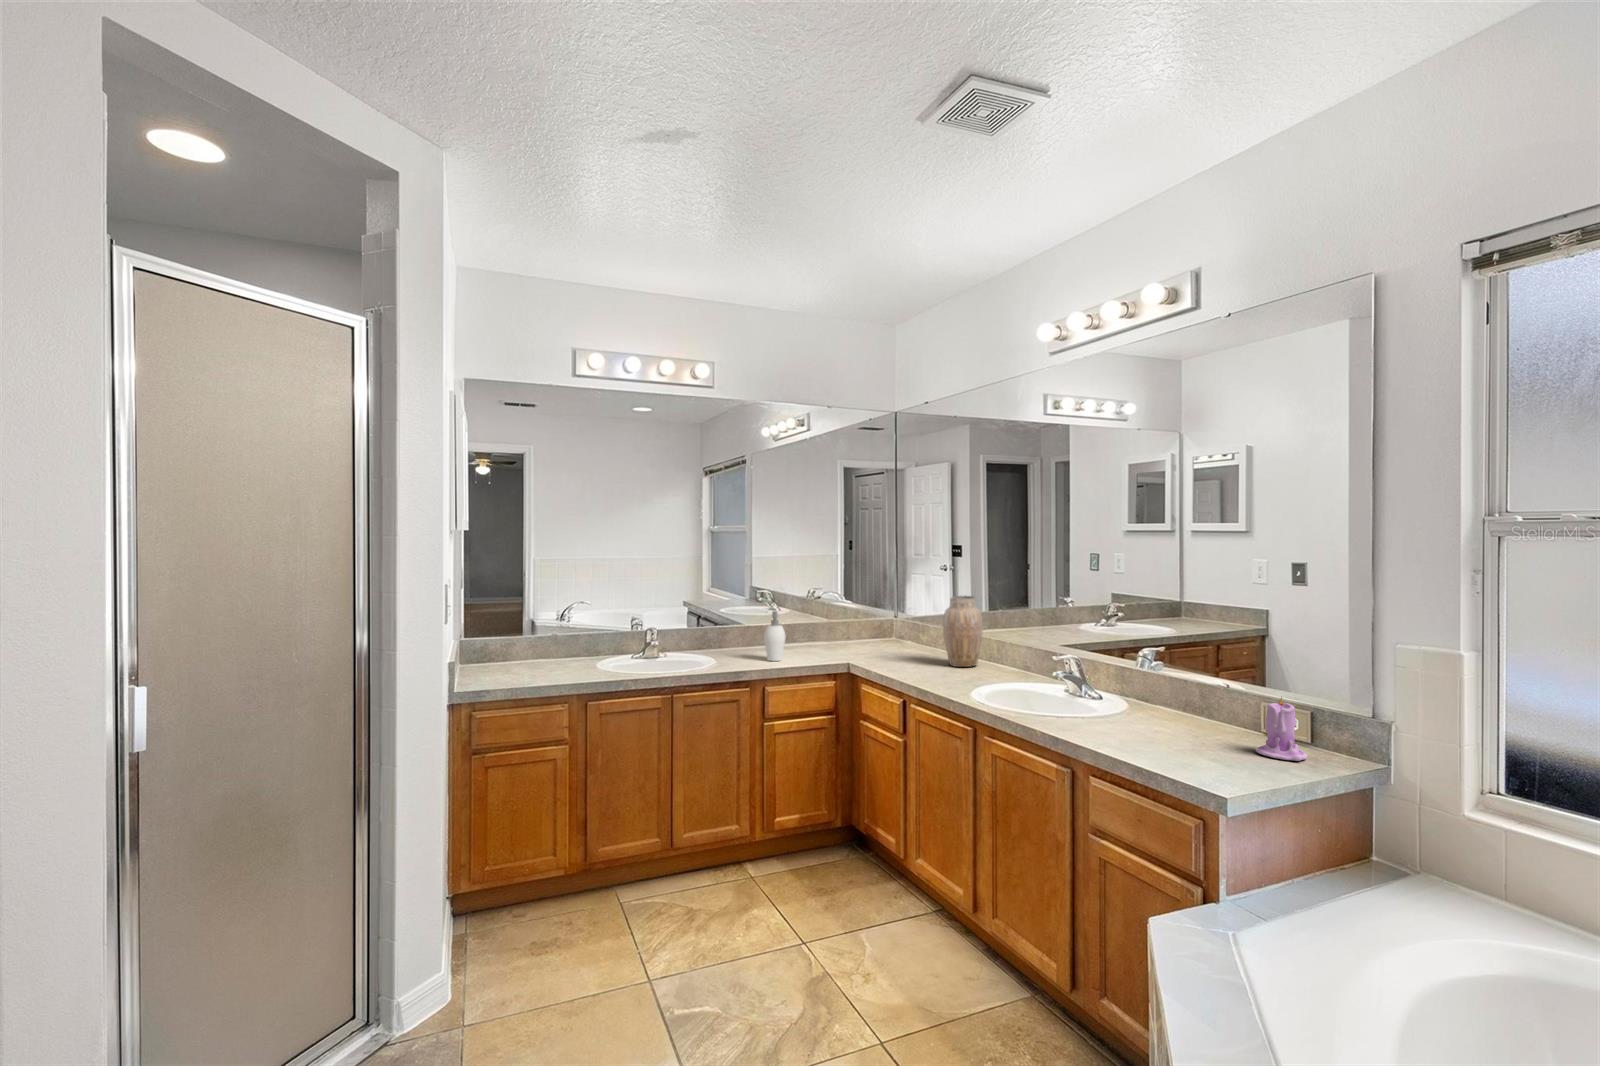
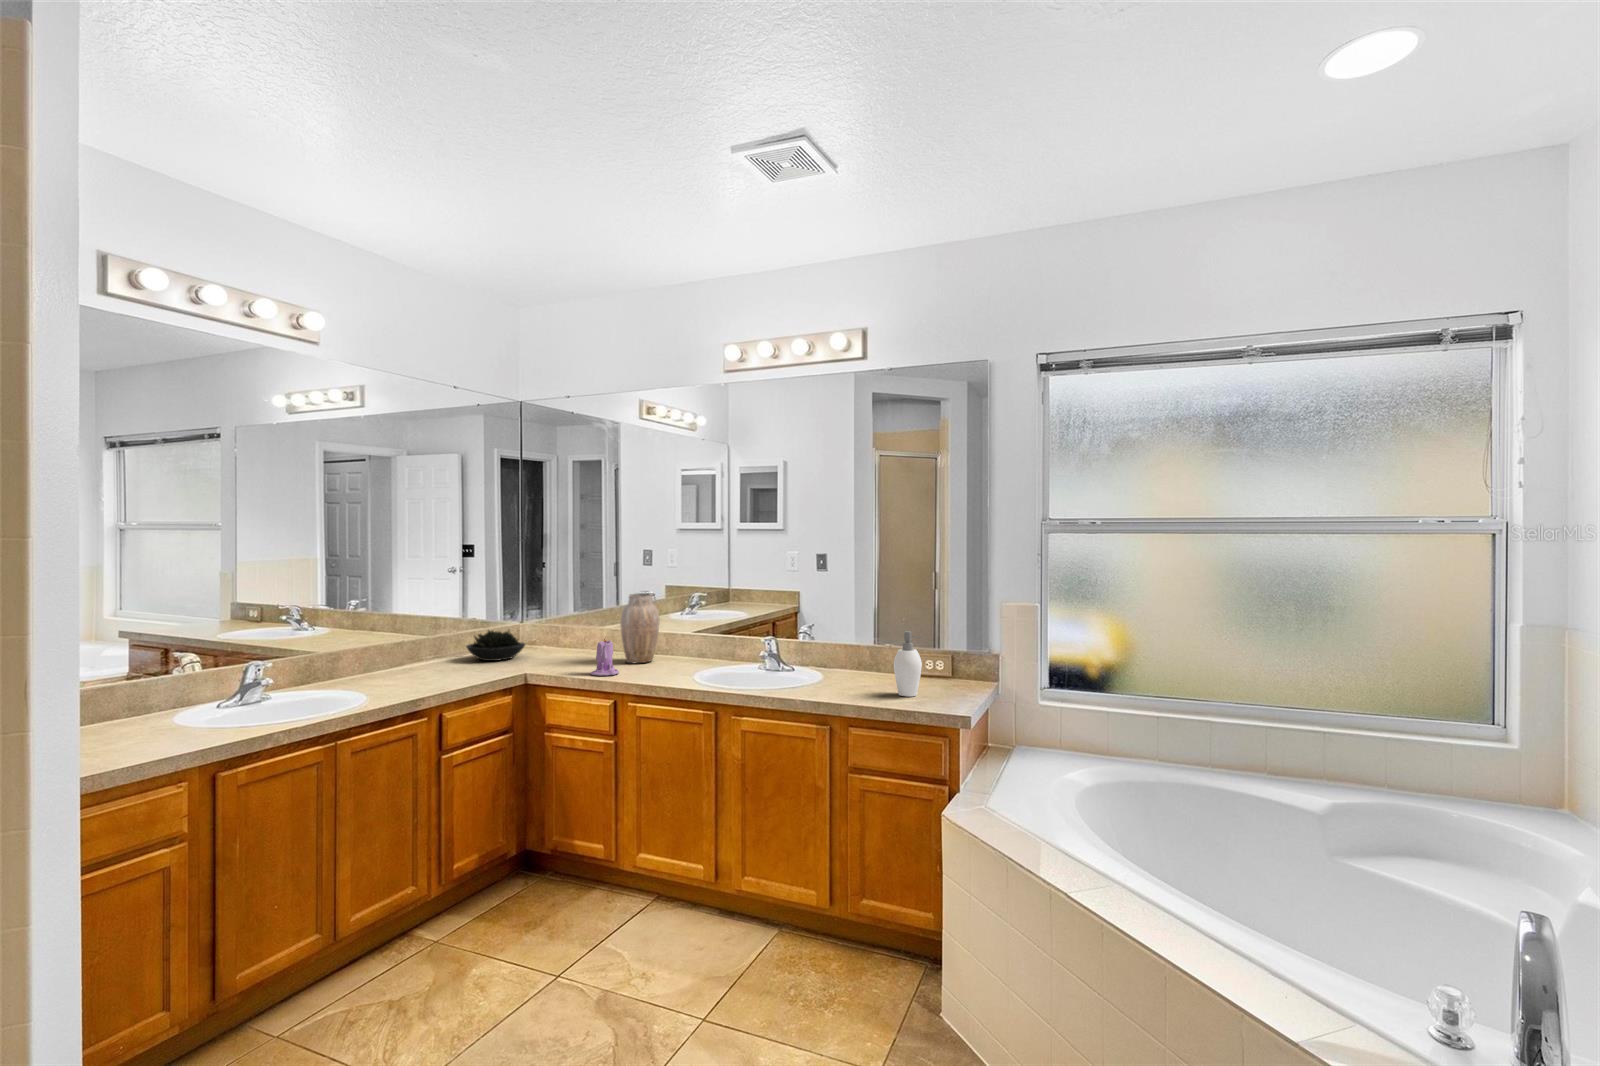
soap dispenser: present [764,611,786,661] -> present [894,631,924,696]
succulent plant: none [831,620,880,649] -> present [466,631,525,661]
candle: present [1256,697,1307,761] -> present [591,637,619,676]

